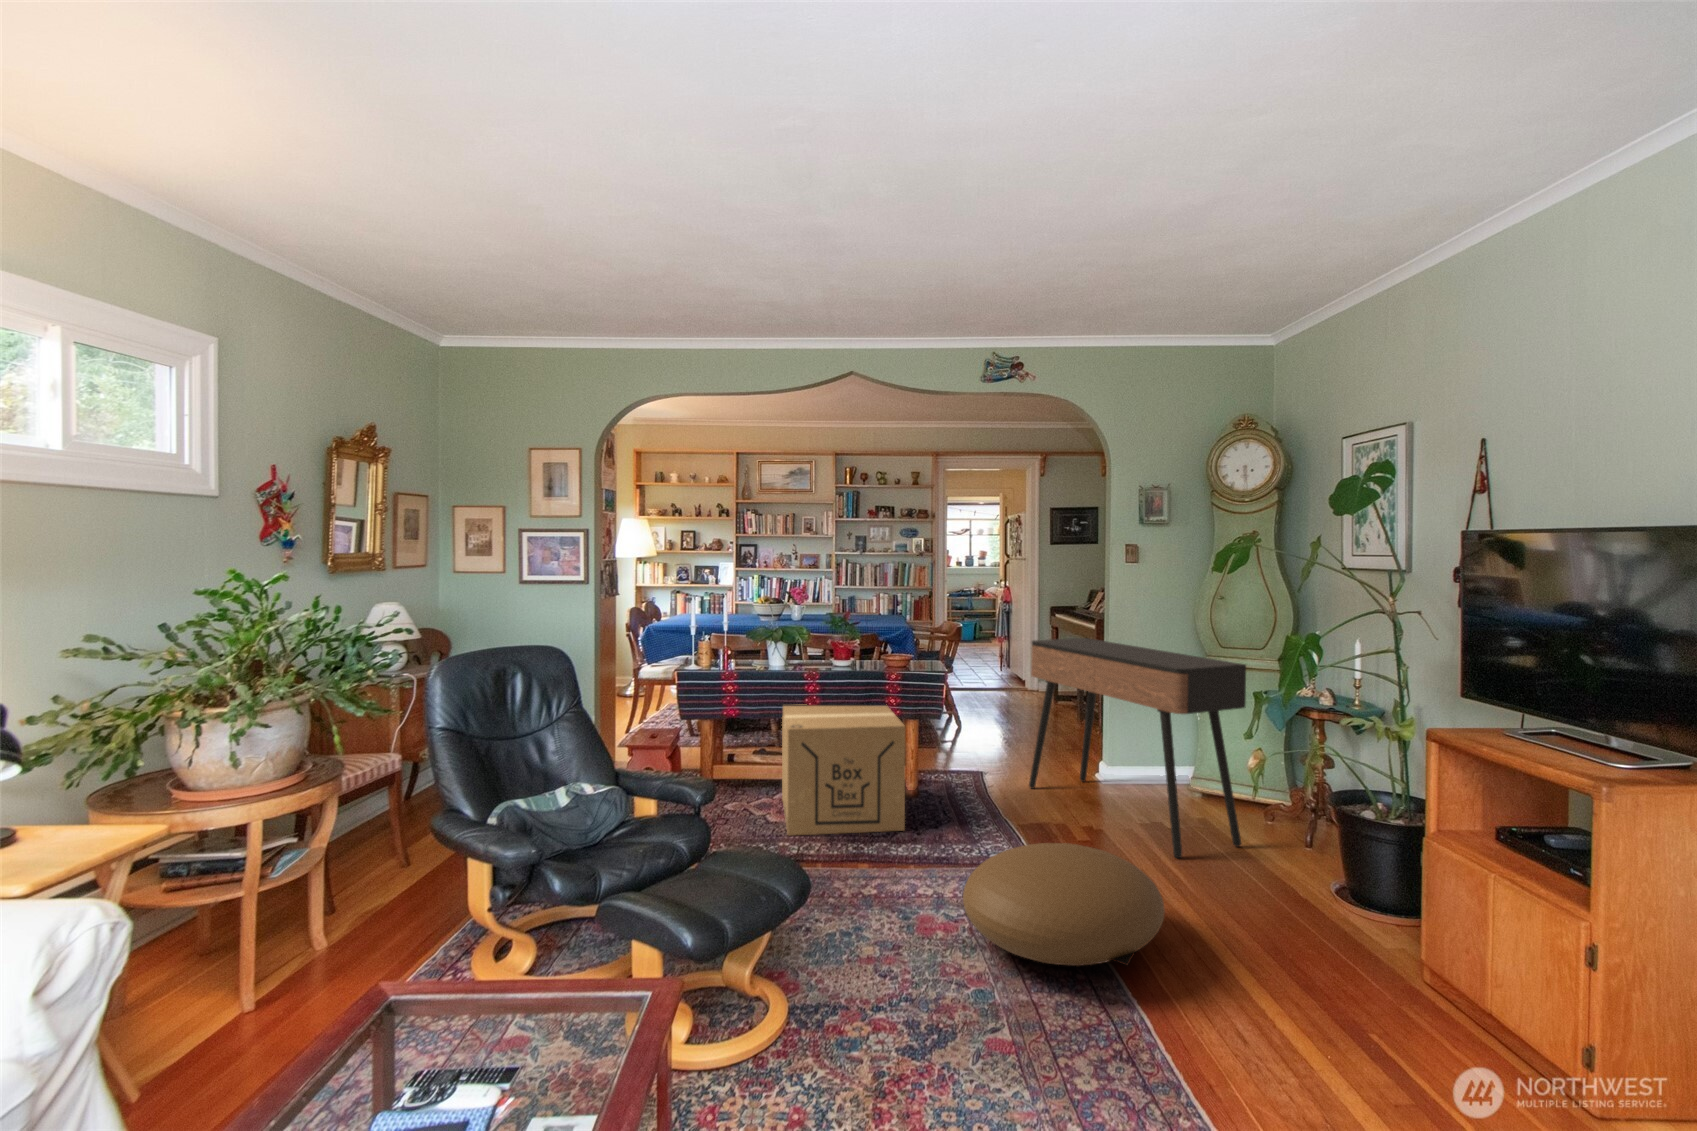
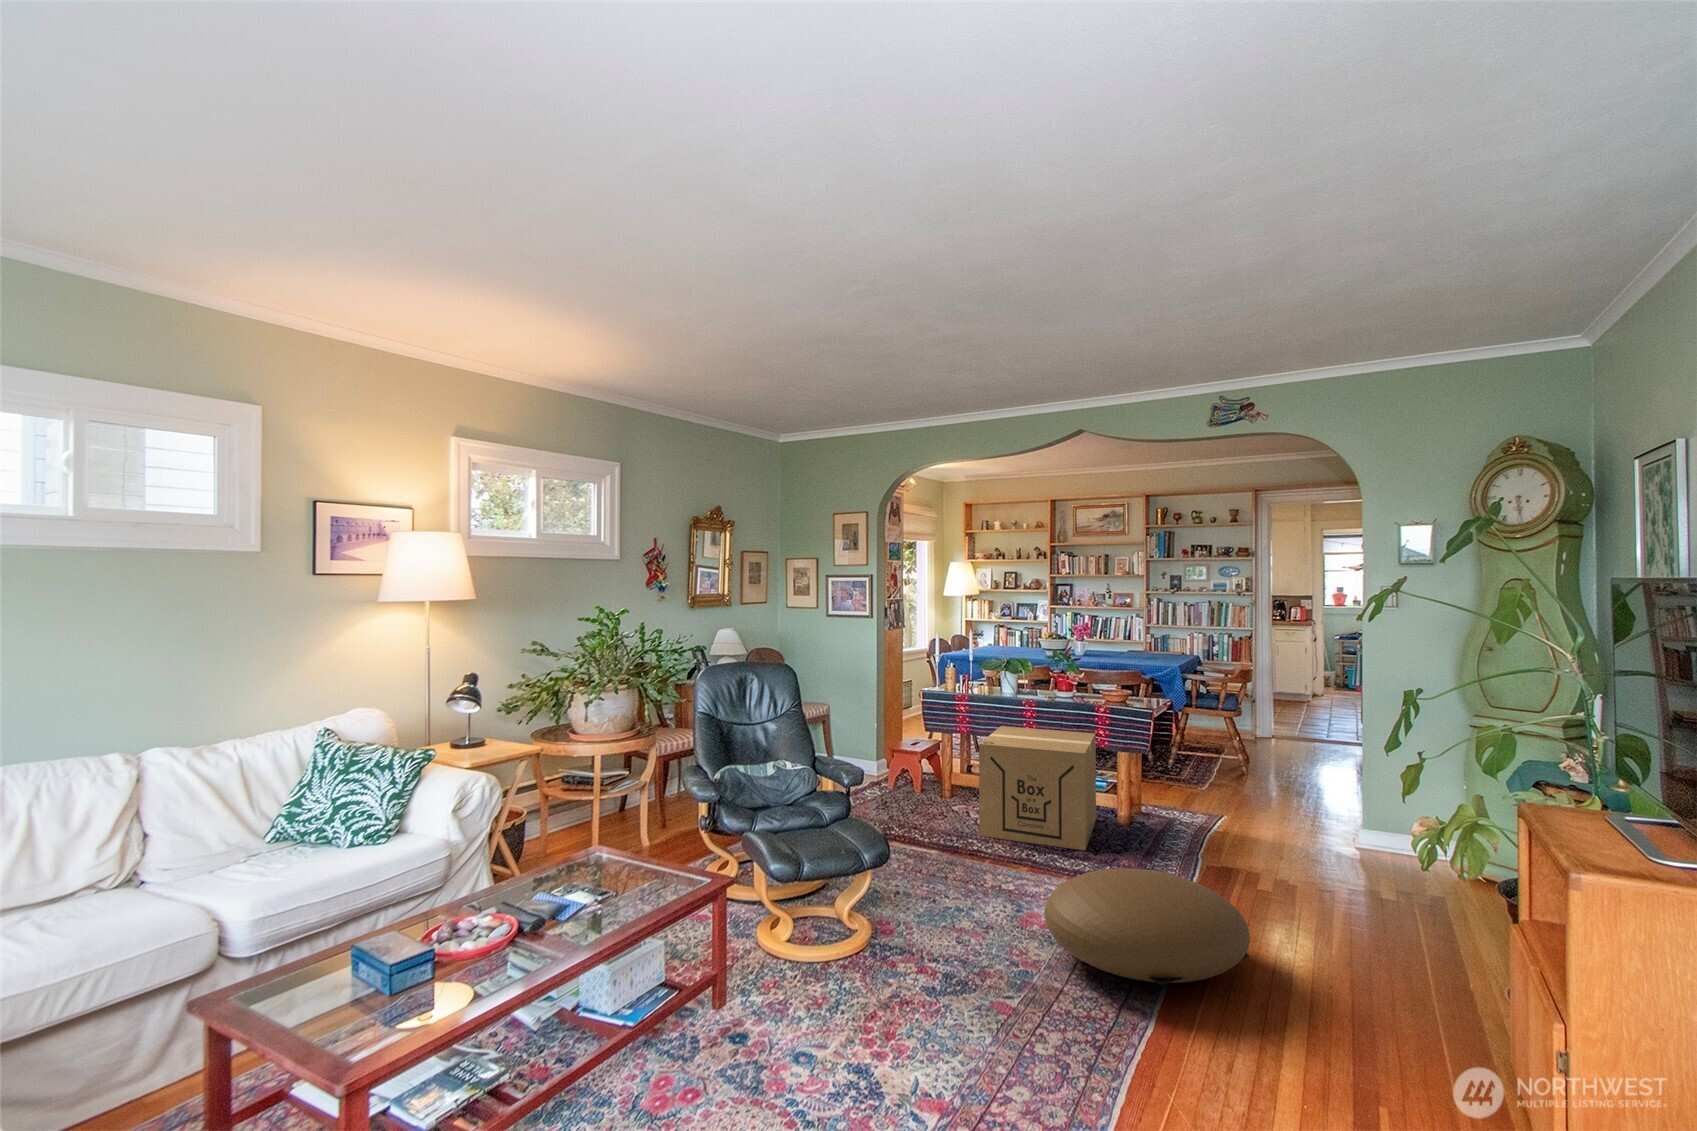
console table: present [1029,638,1246,858] -> none [1257,685,1471,937]

